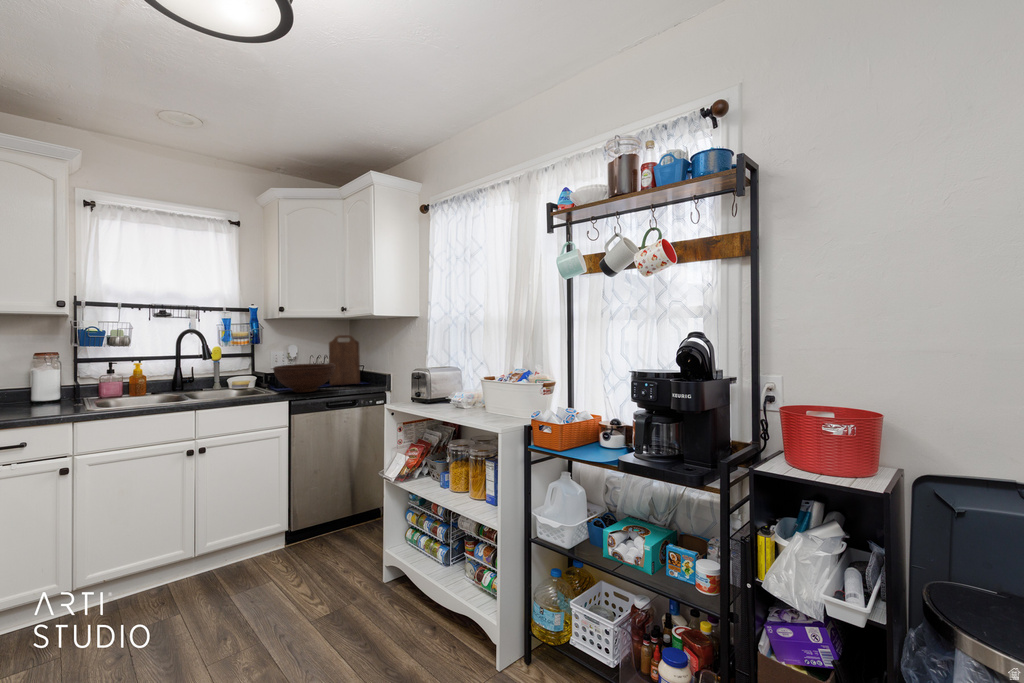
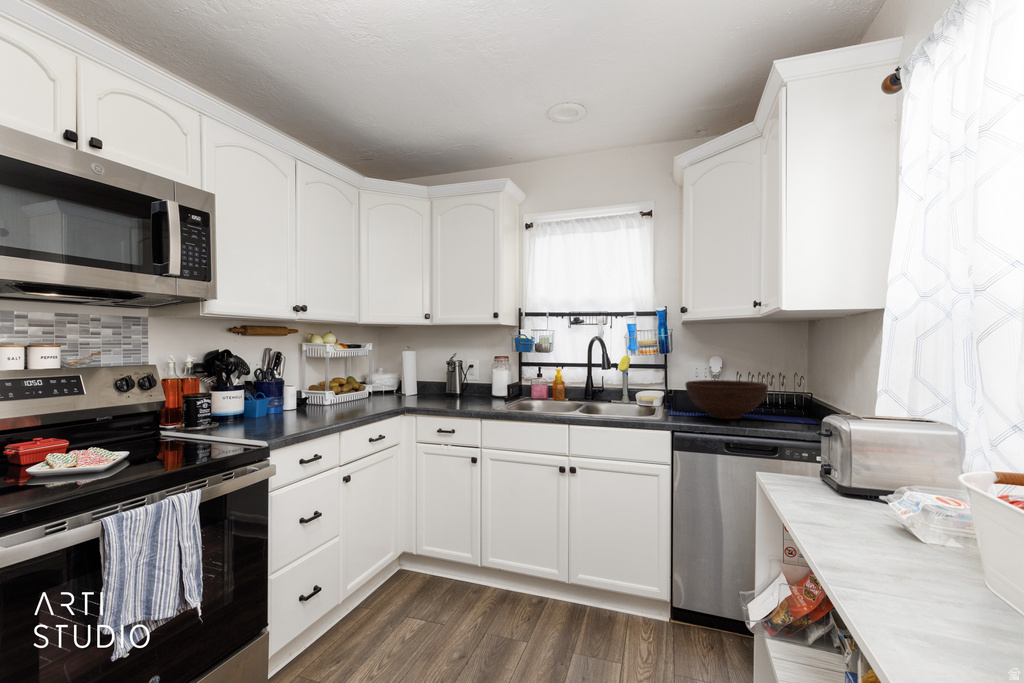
cutting board: present [329,335,360,385] -> none [755,343,802,413]

